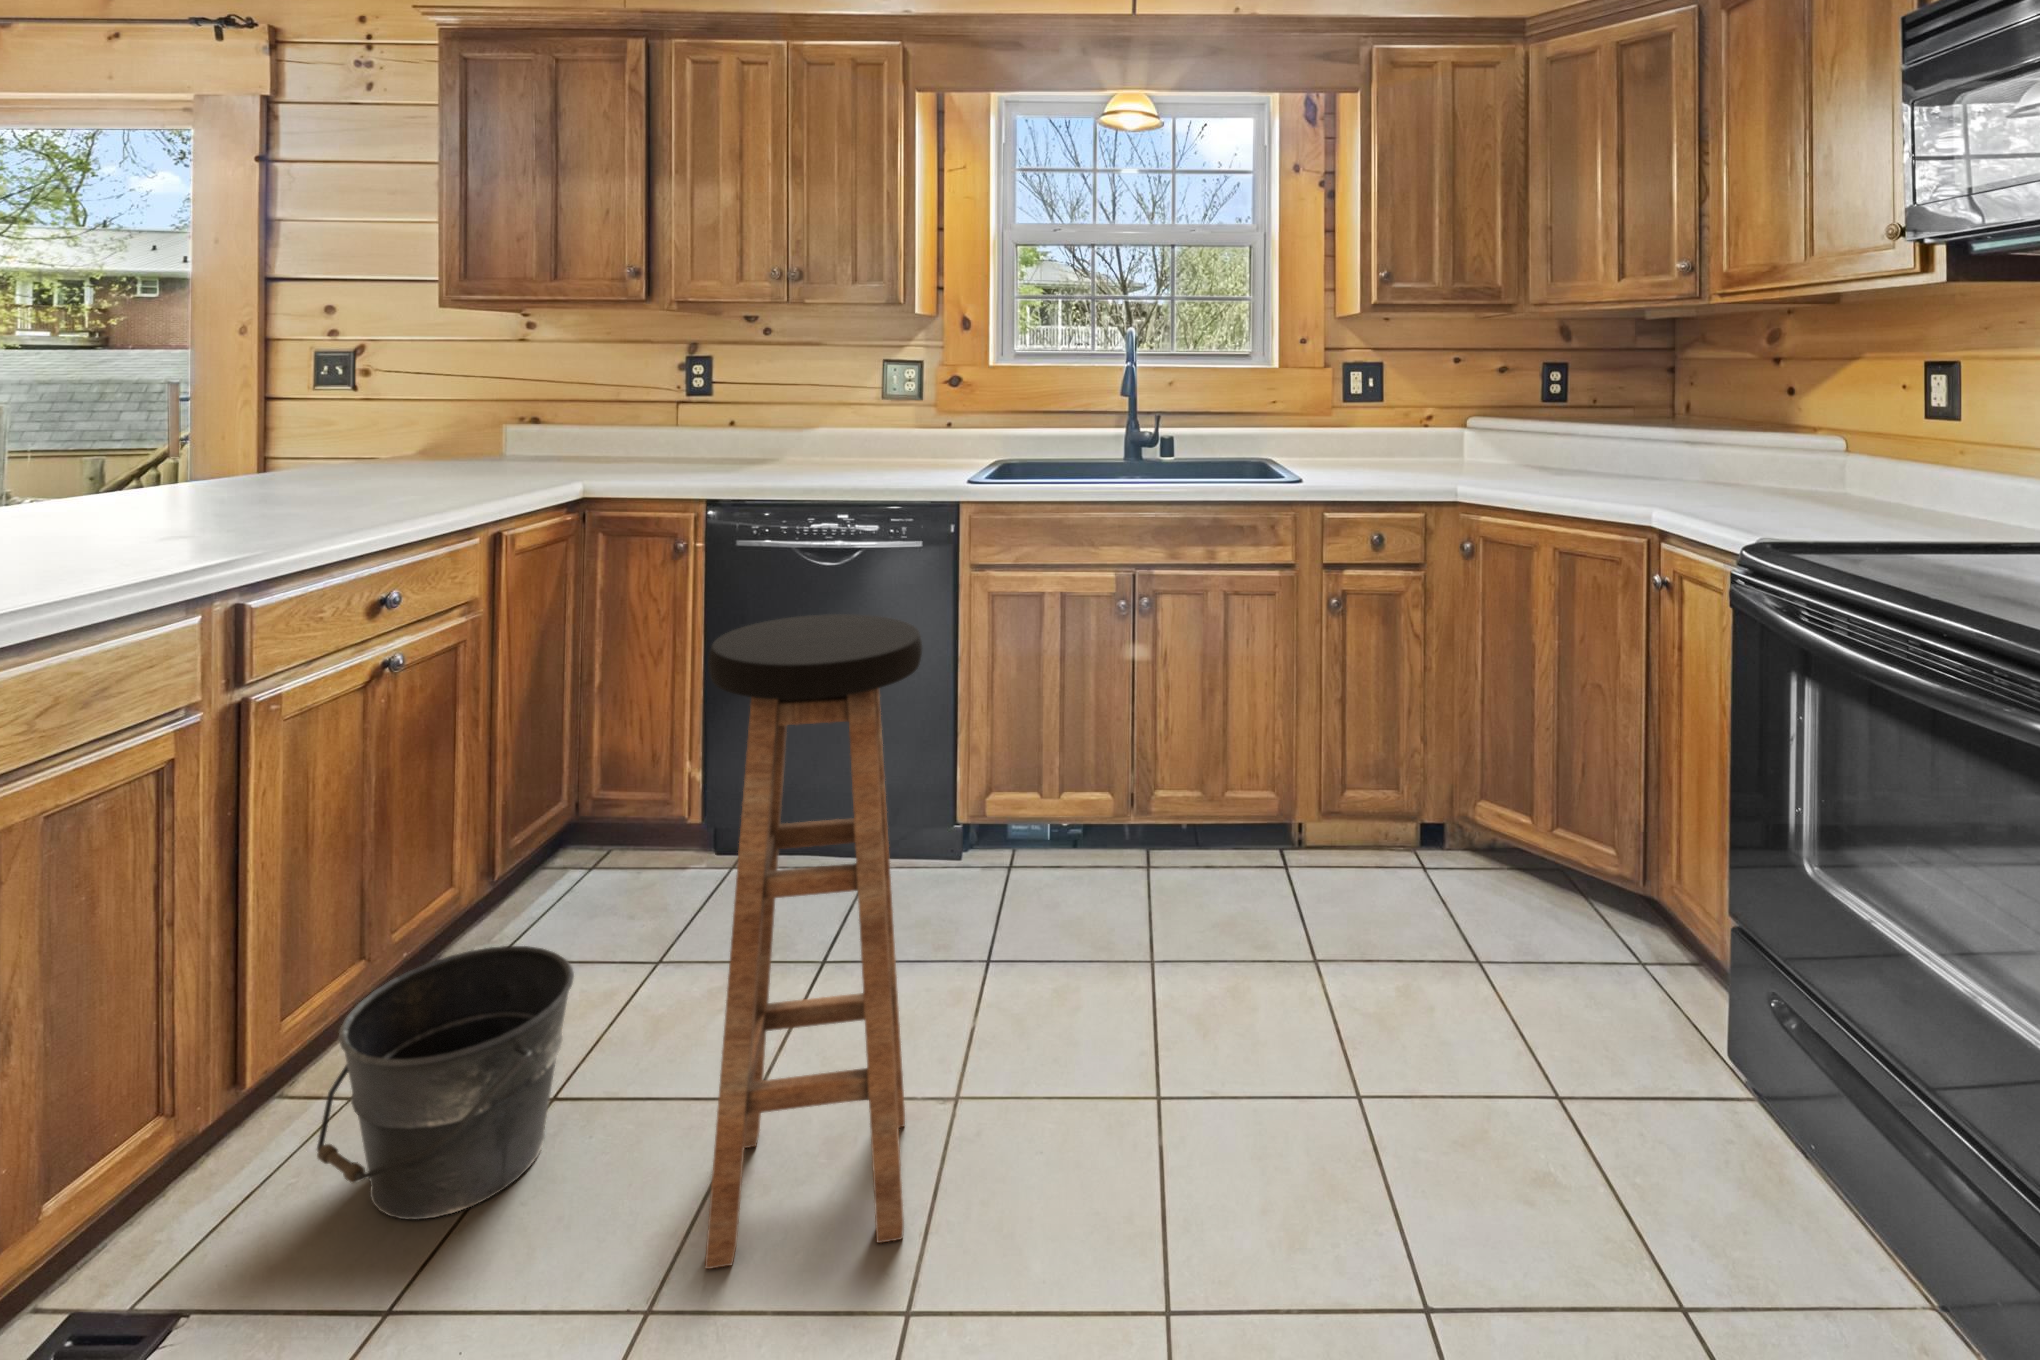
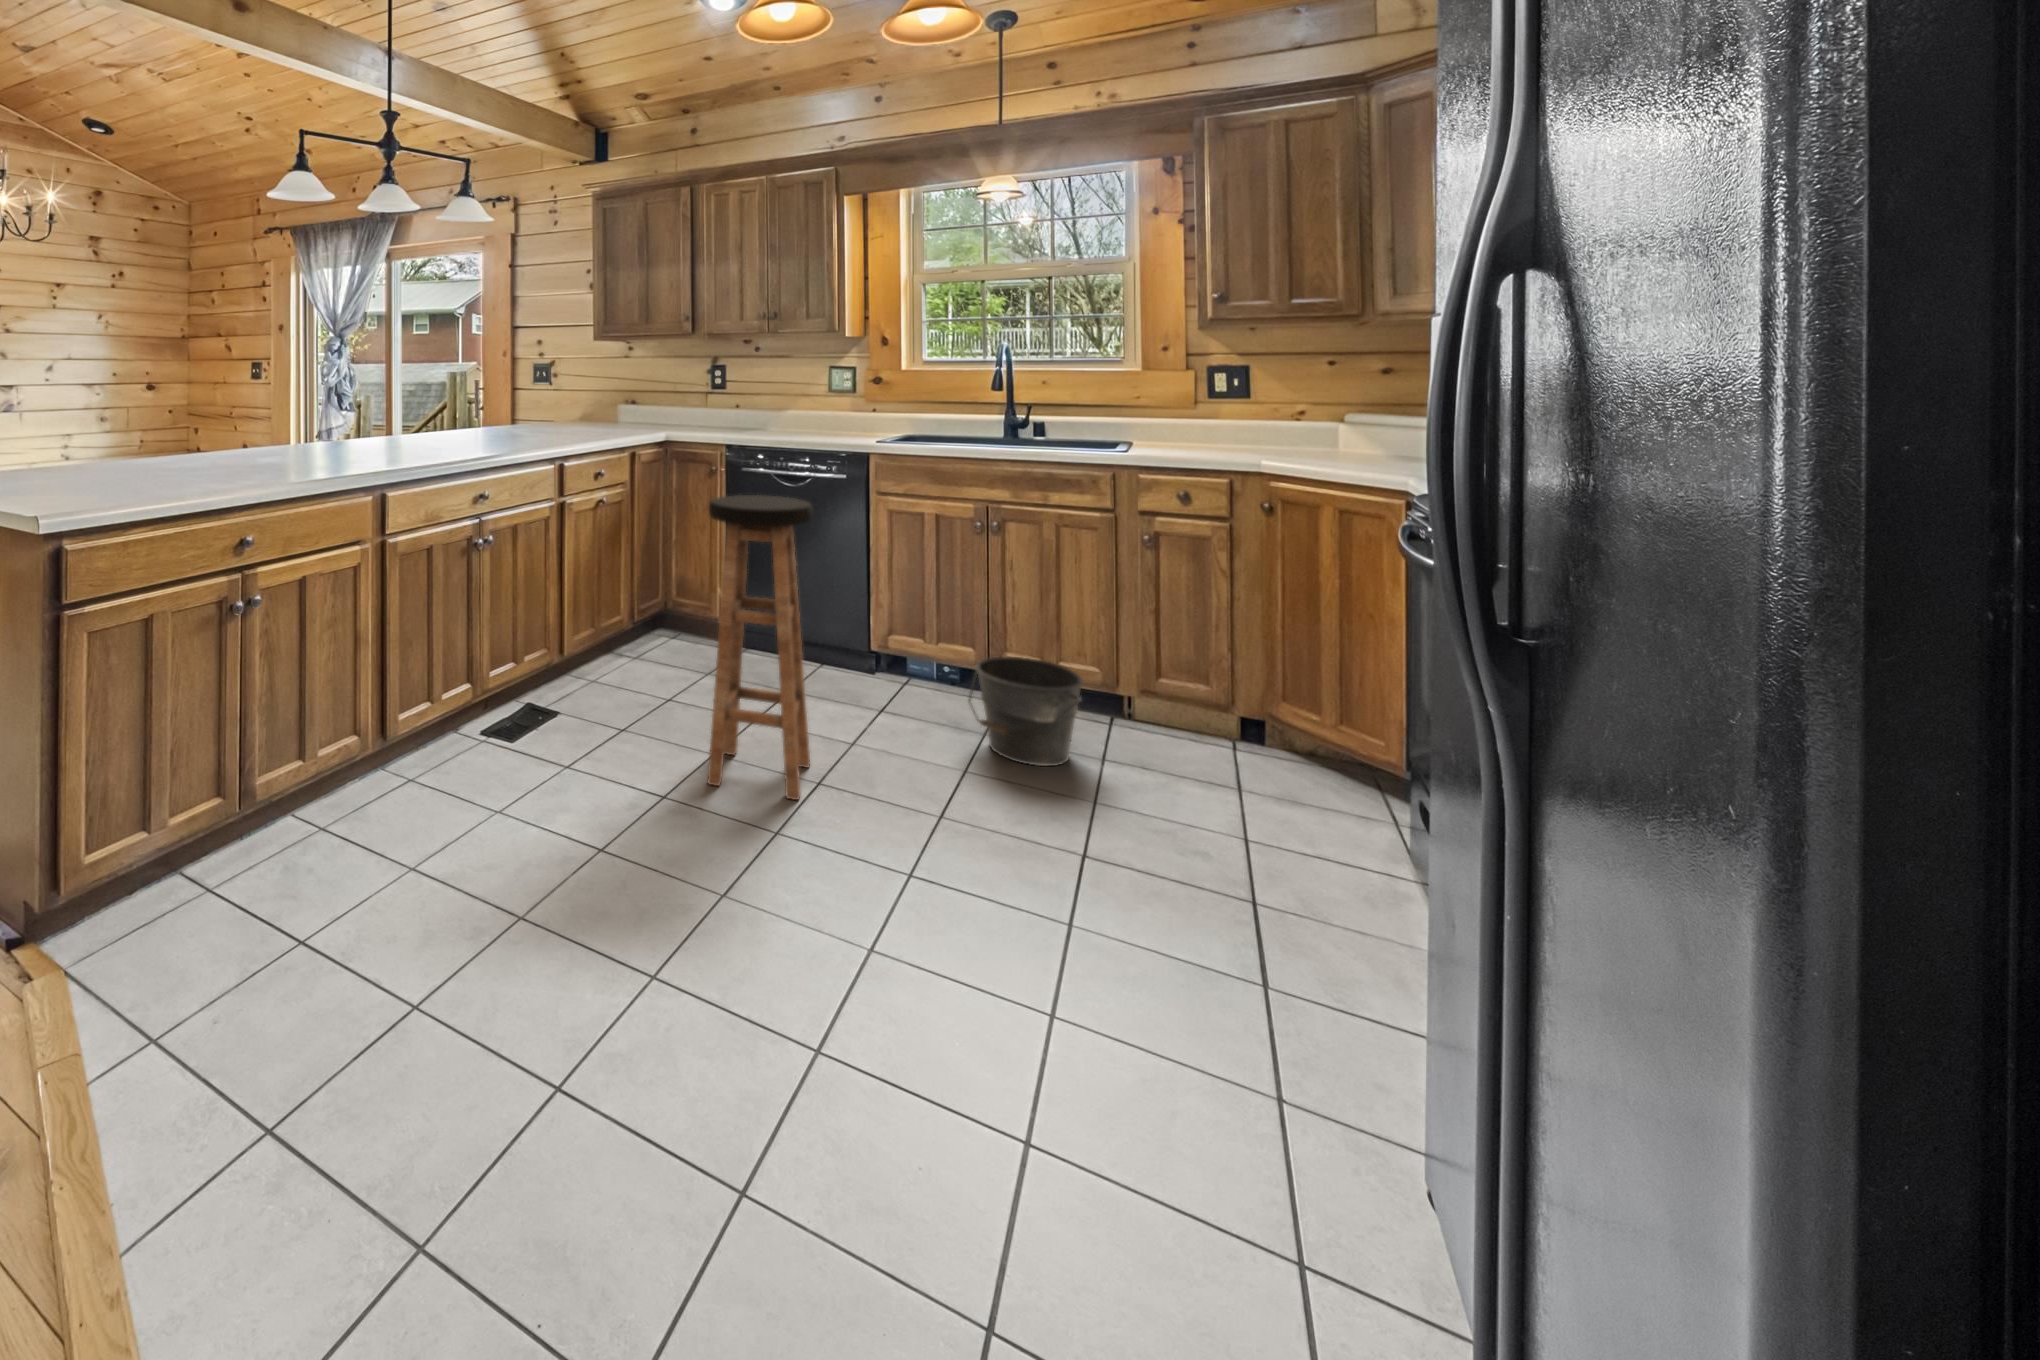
bucket: present [317,946,574,1220] -> present [968,657,1083,766]

